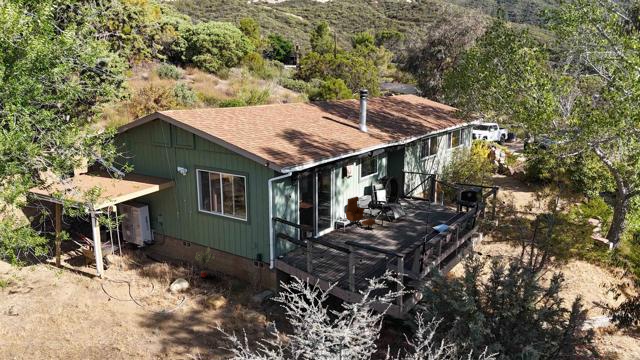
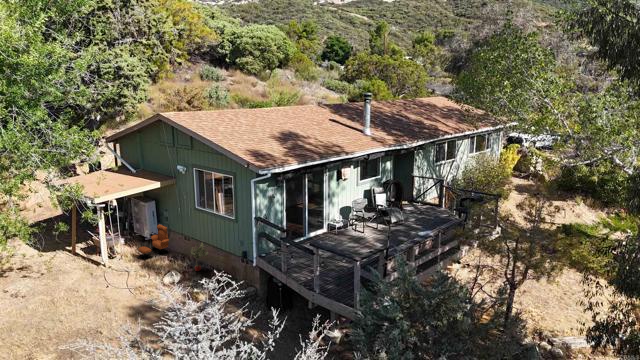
lounge chair: present [346,197,375,231] -> present [138,225,169,260]

